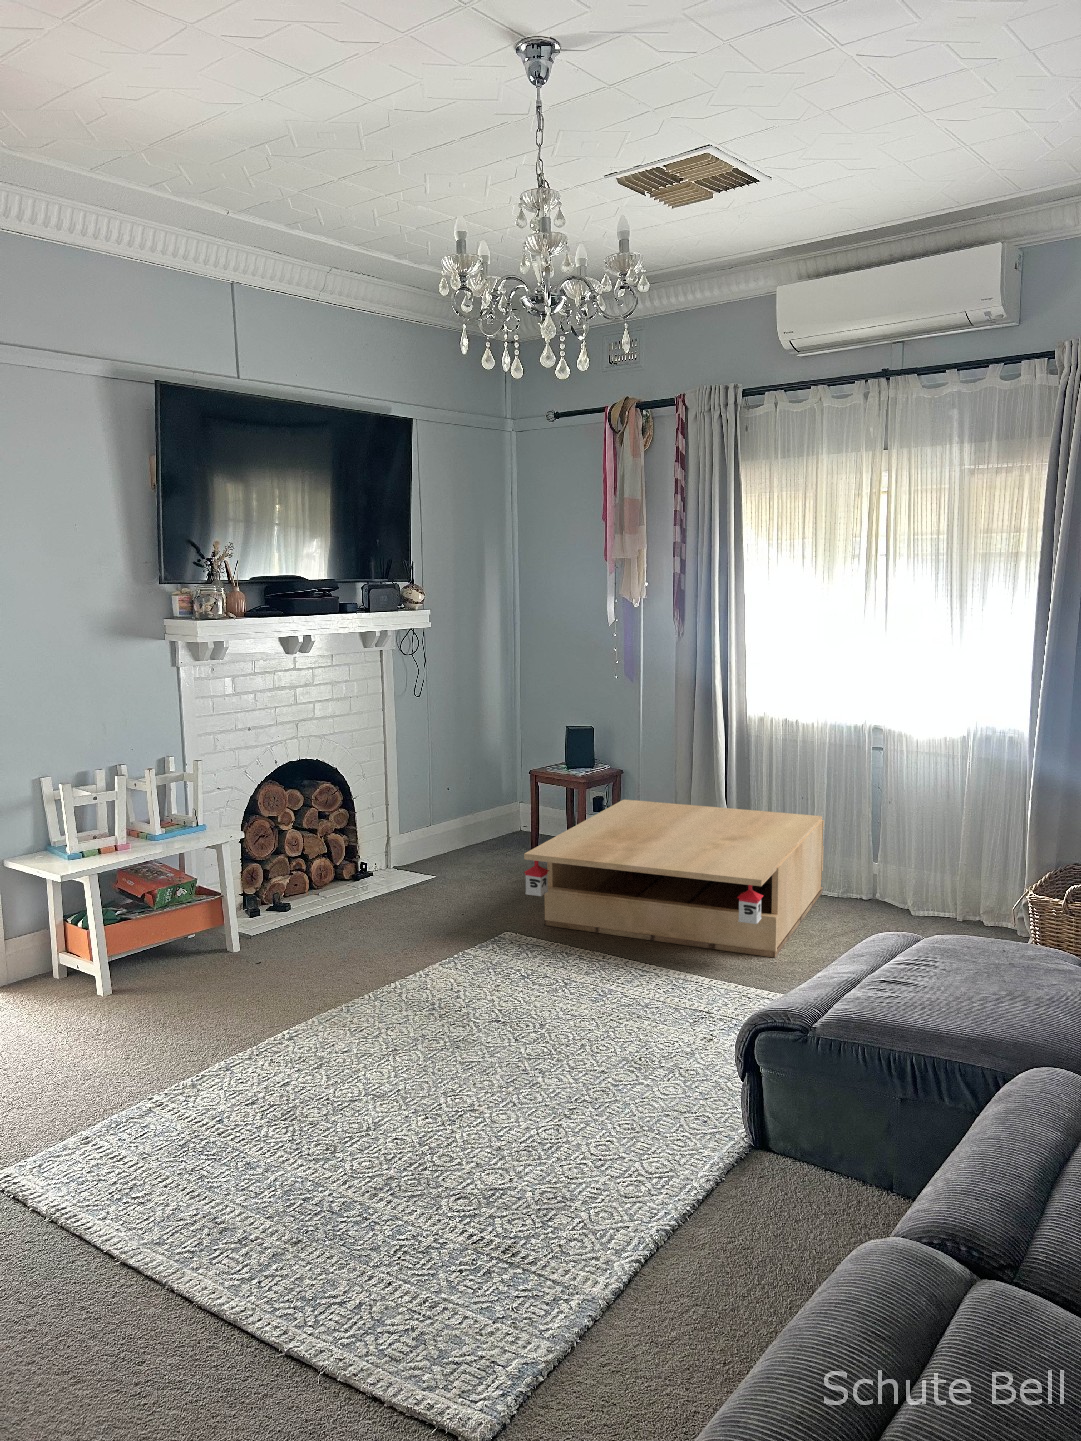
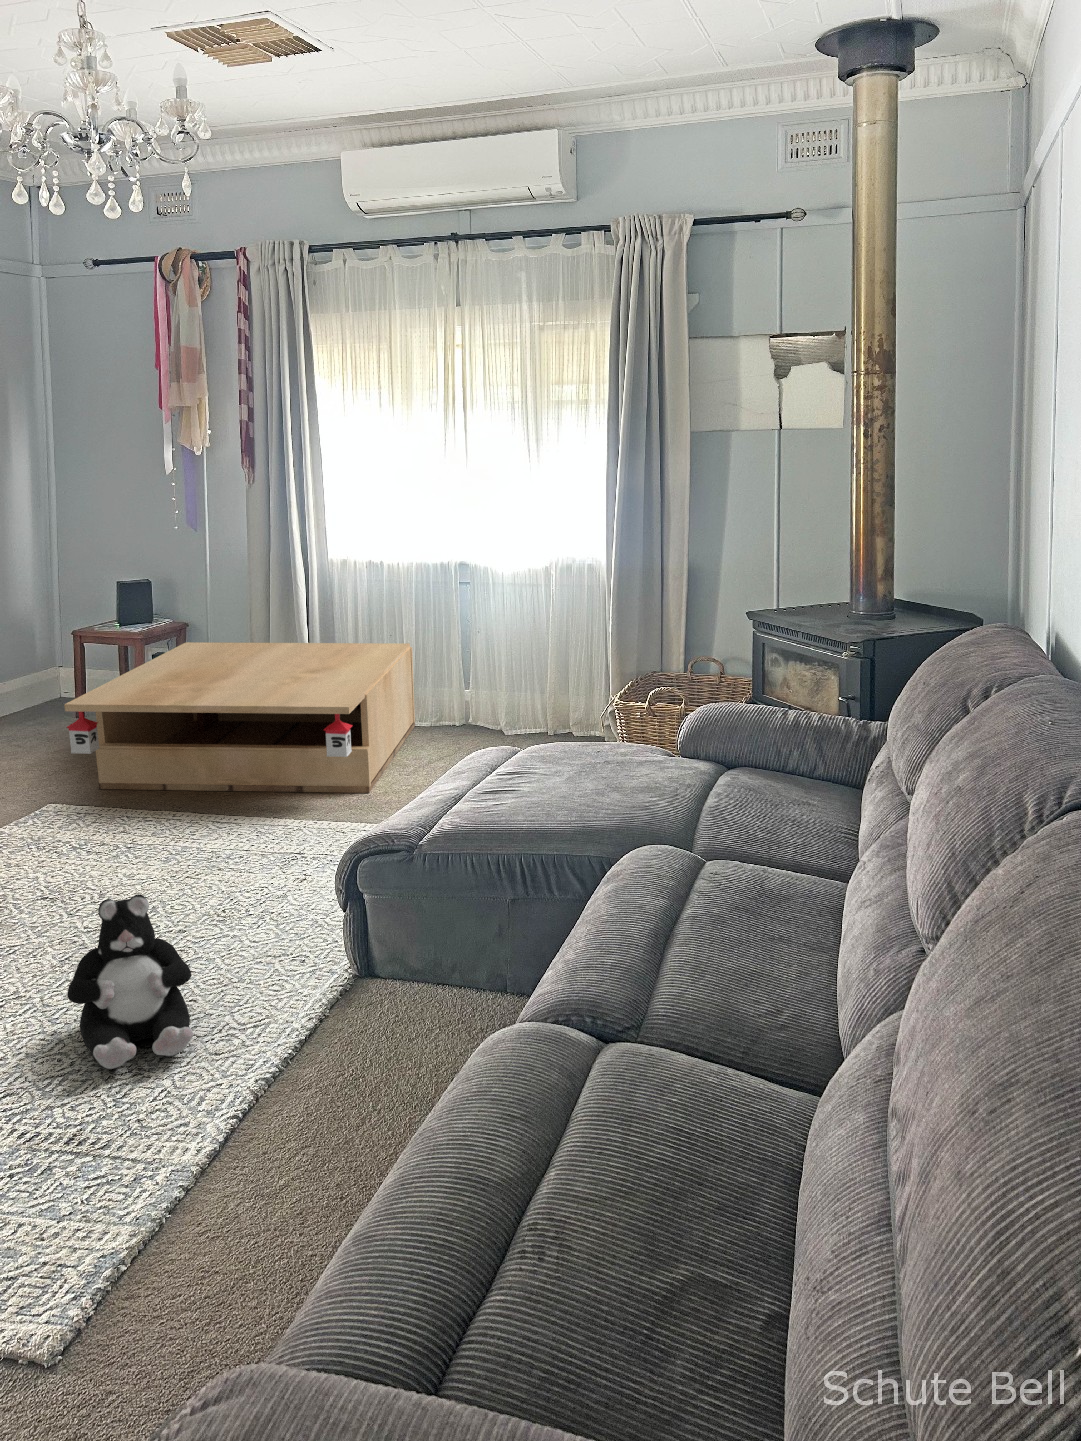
plush toy: none [512,1044,611,1193] -> present [67,894,193,1069]

